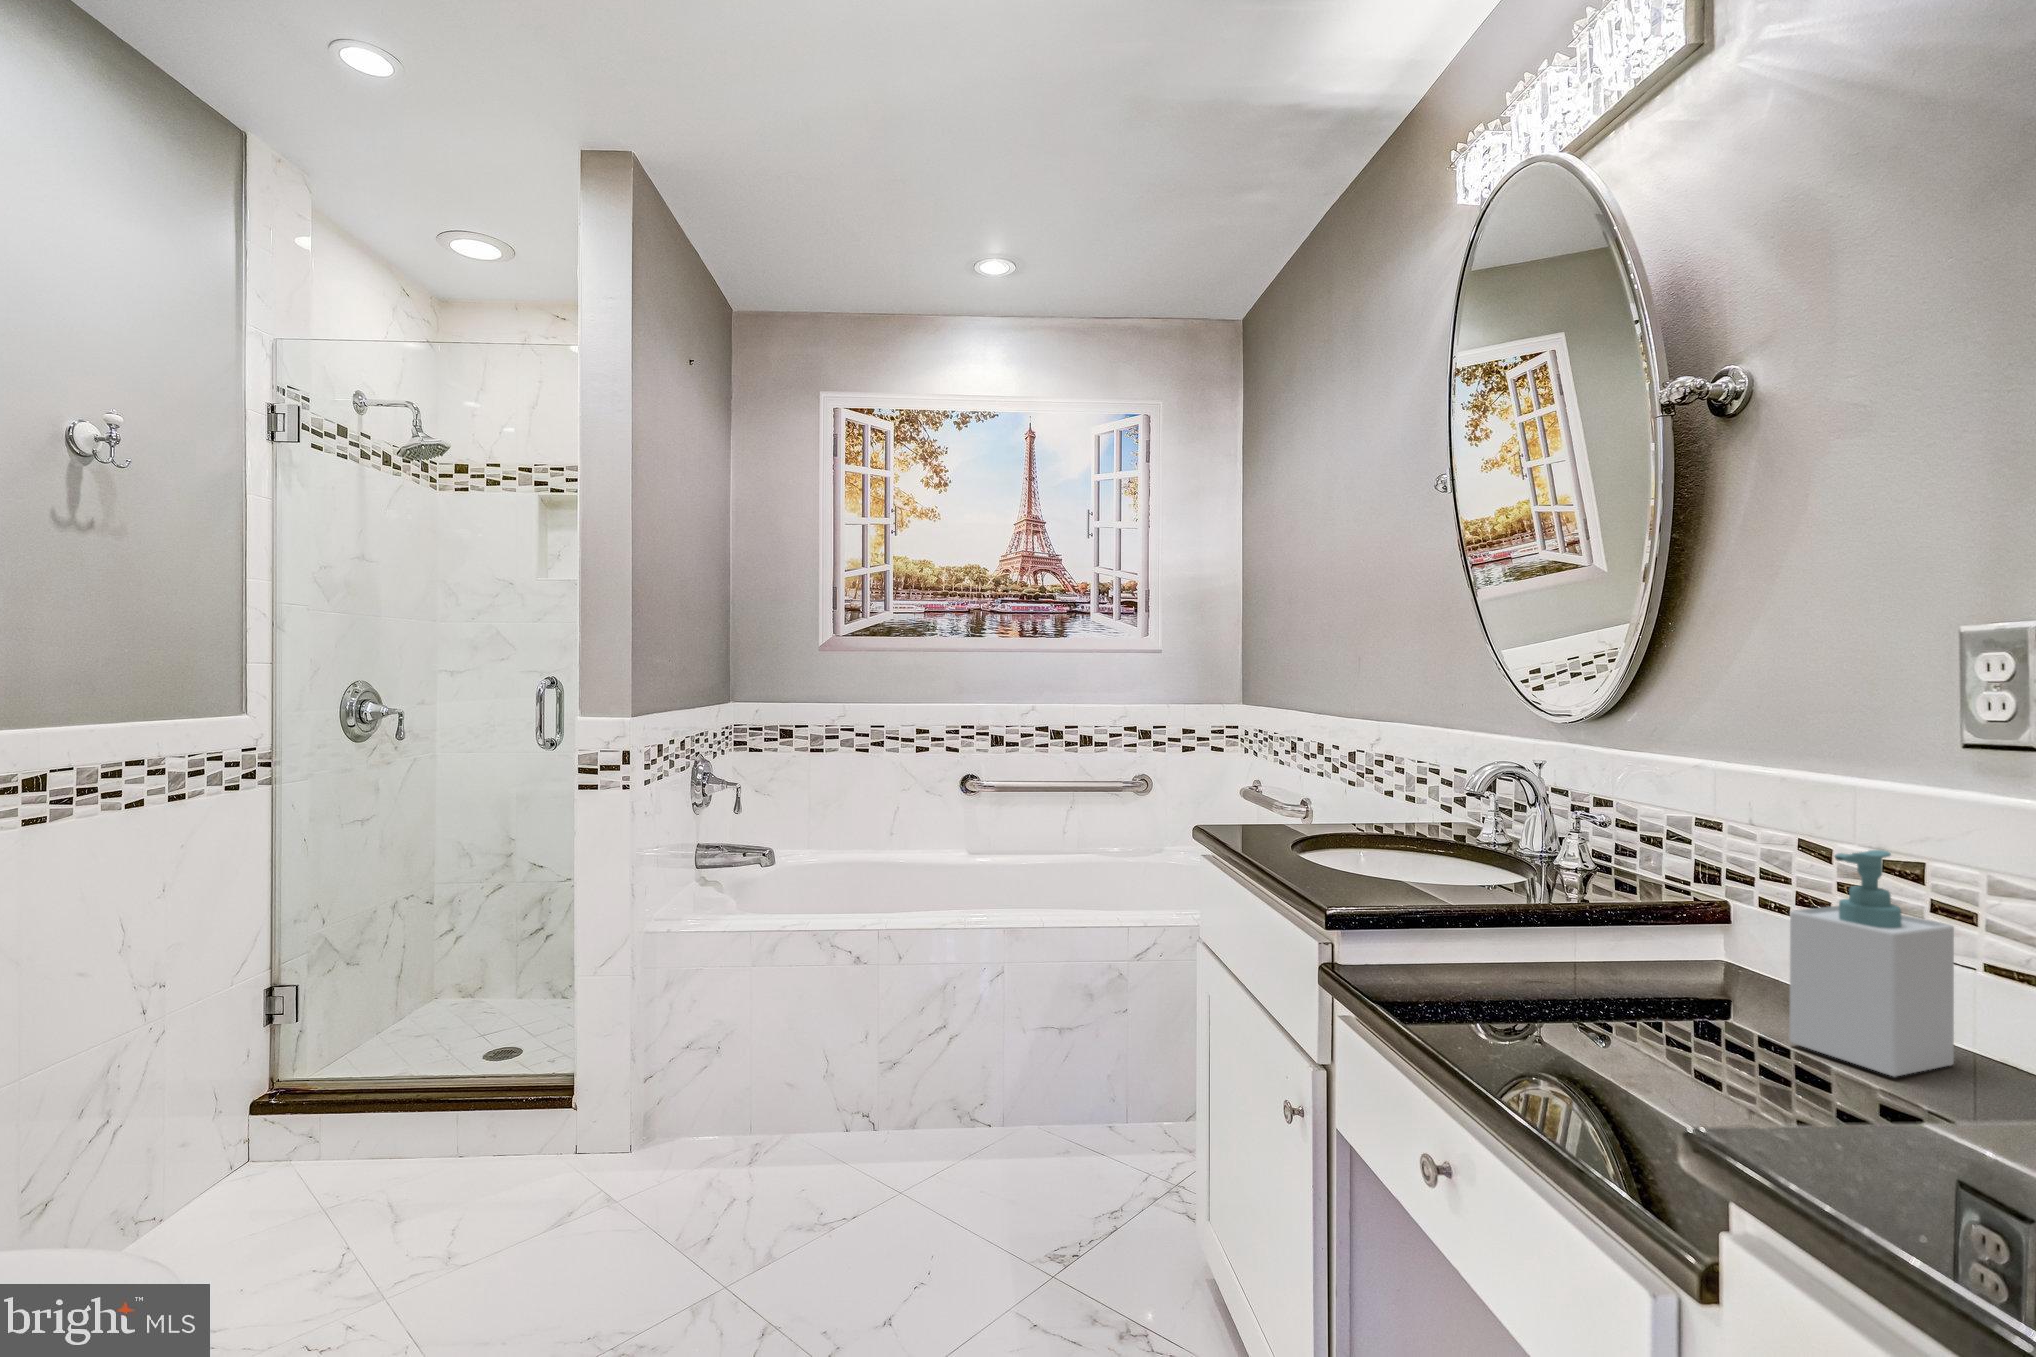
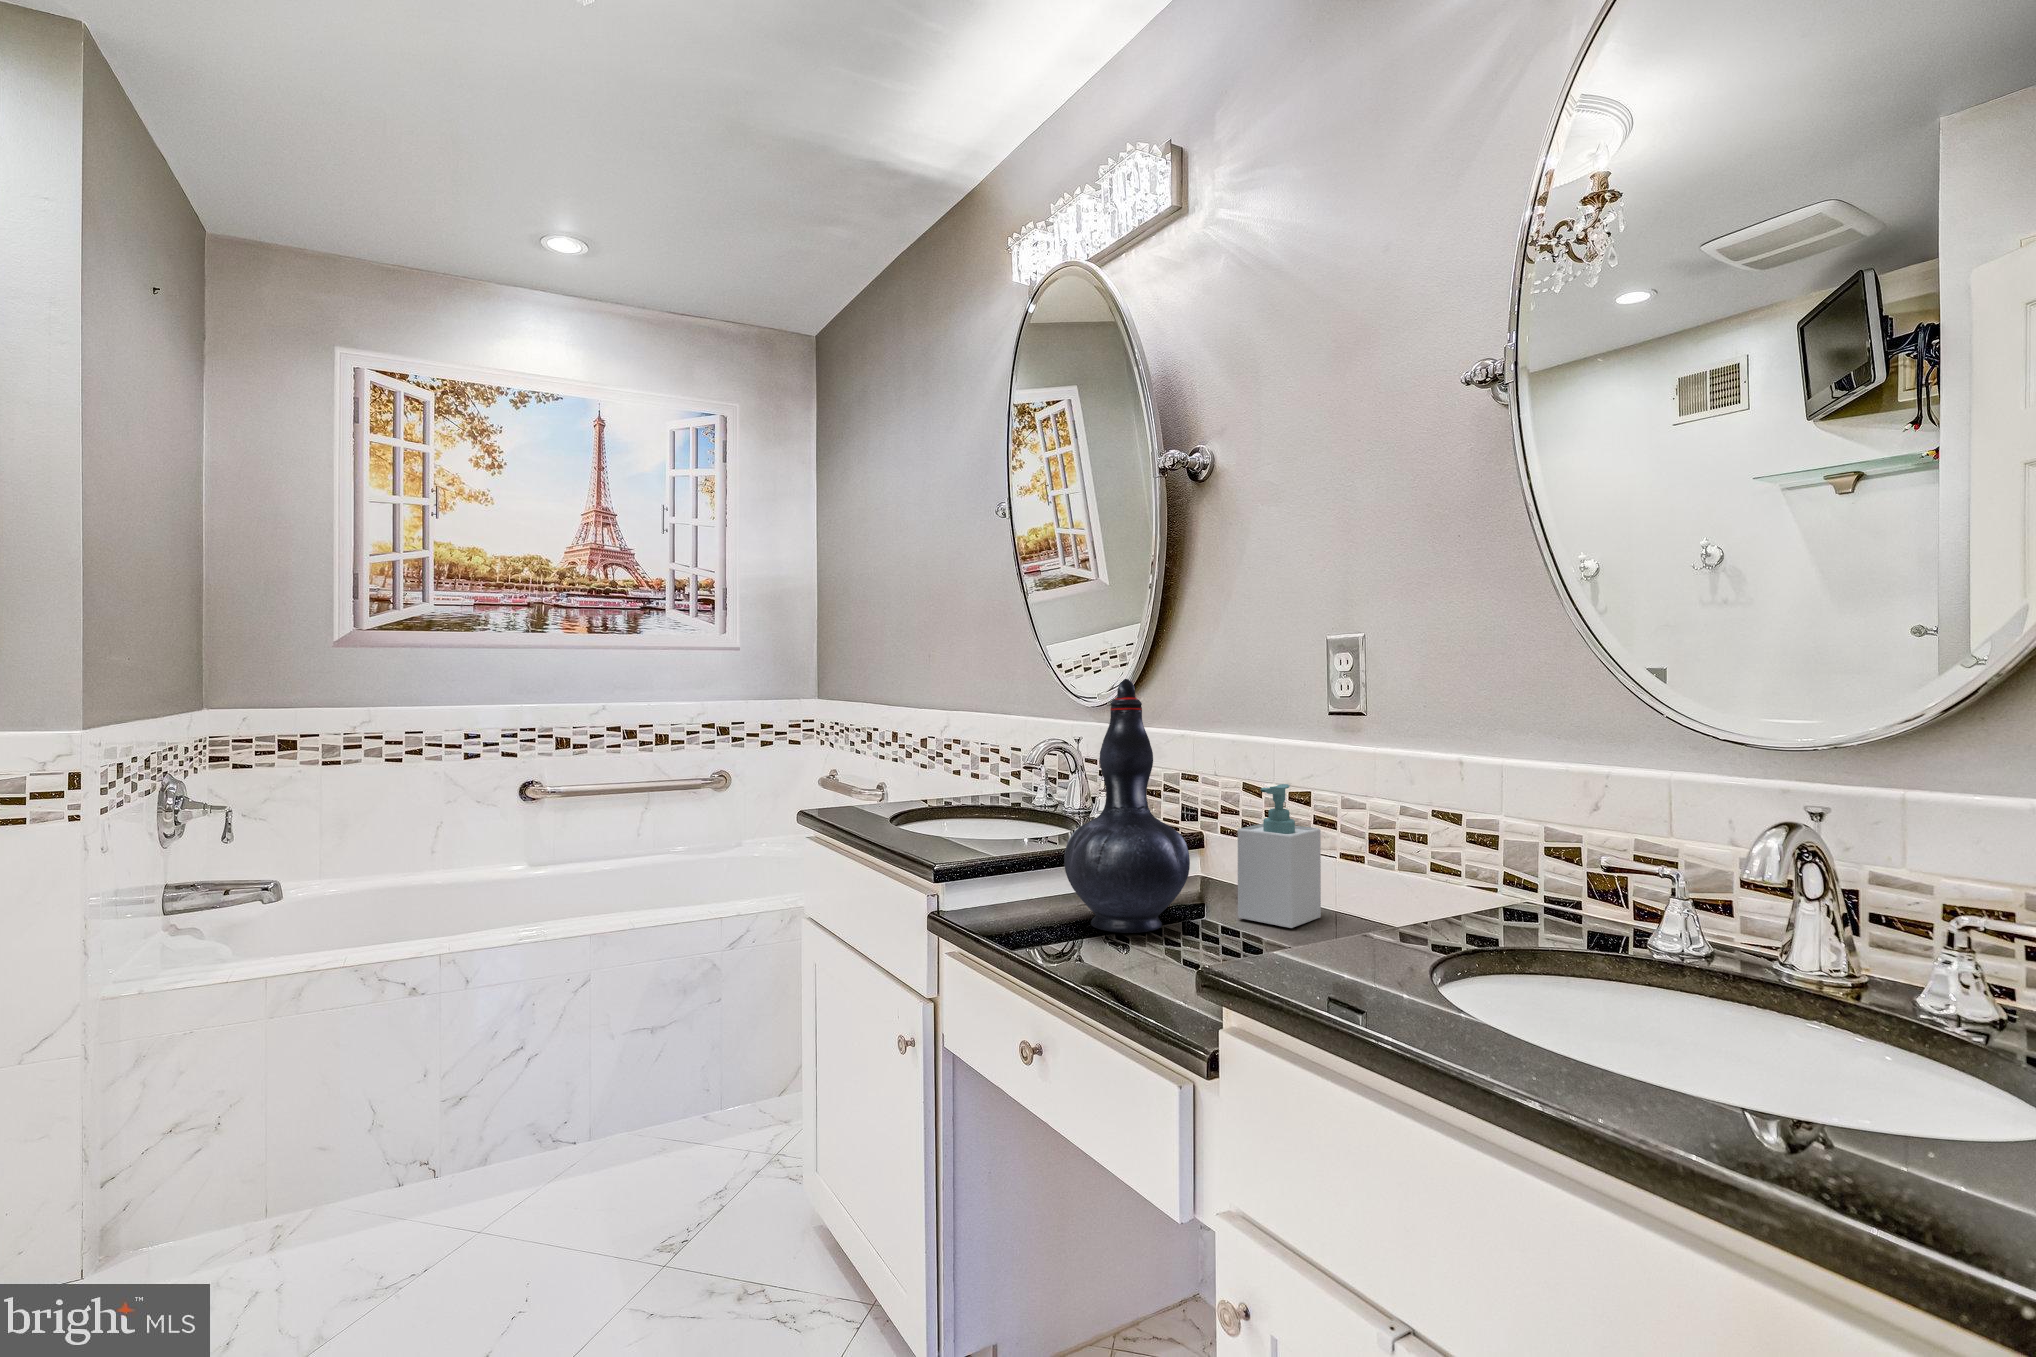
decorative vase: none [1501,686,1702,1042] -> present [1064,679,1190,933]

